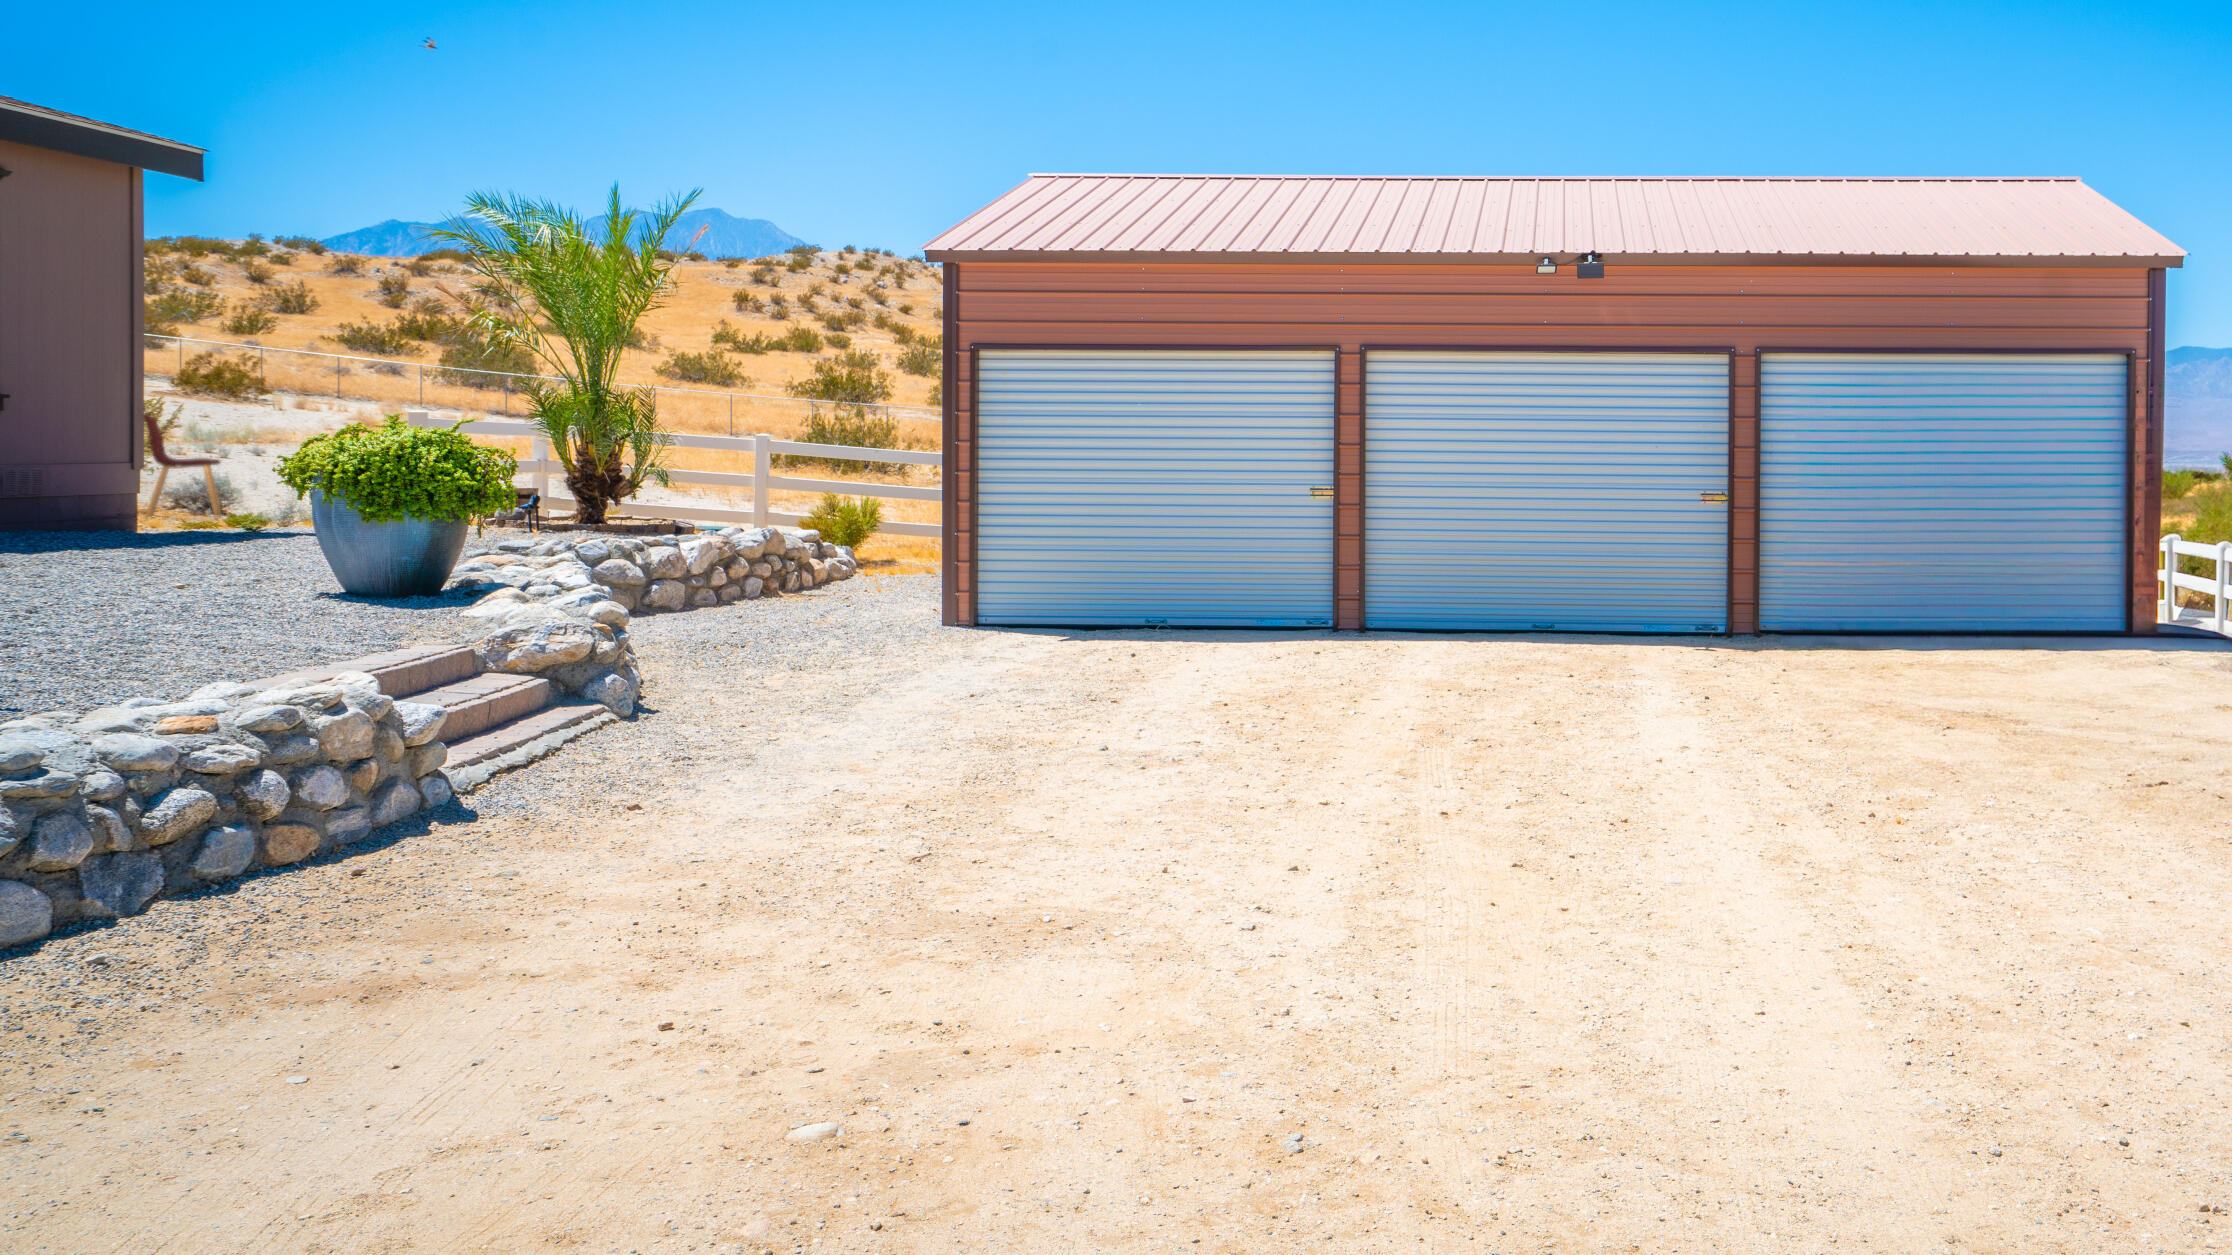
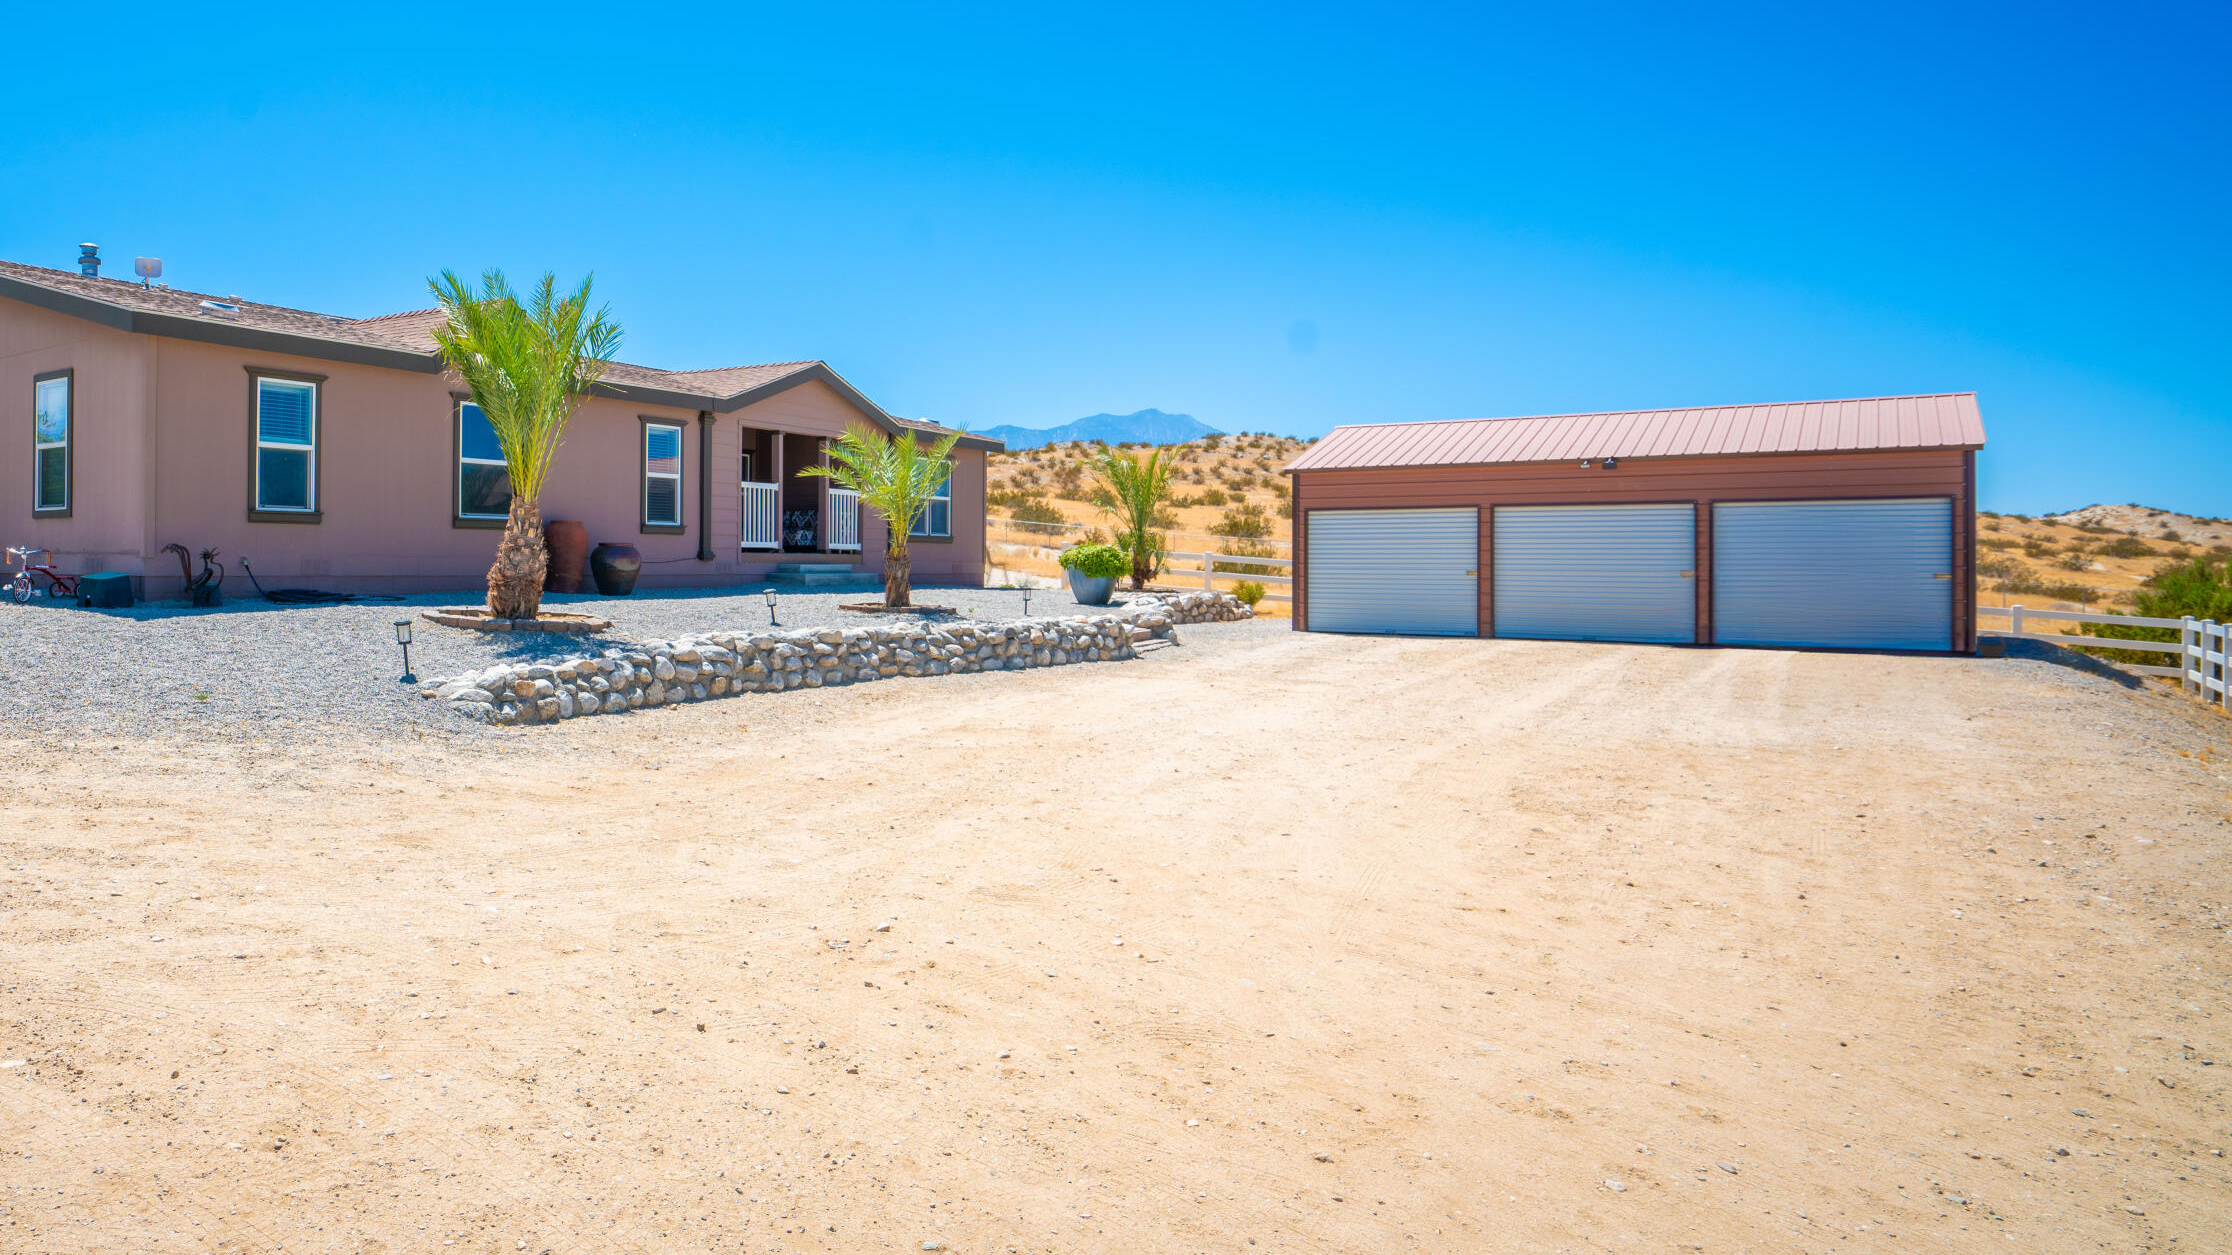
bucket: none [2149,596,2196,639] -> present [1977,633,2006,657]

